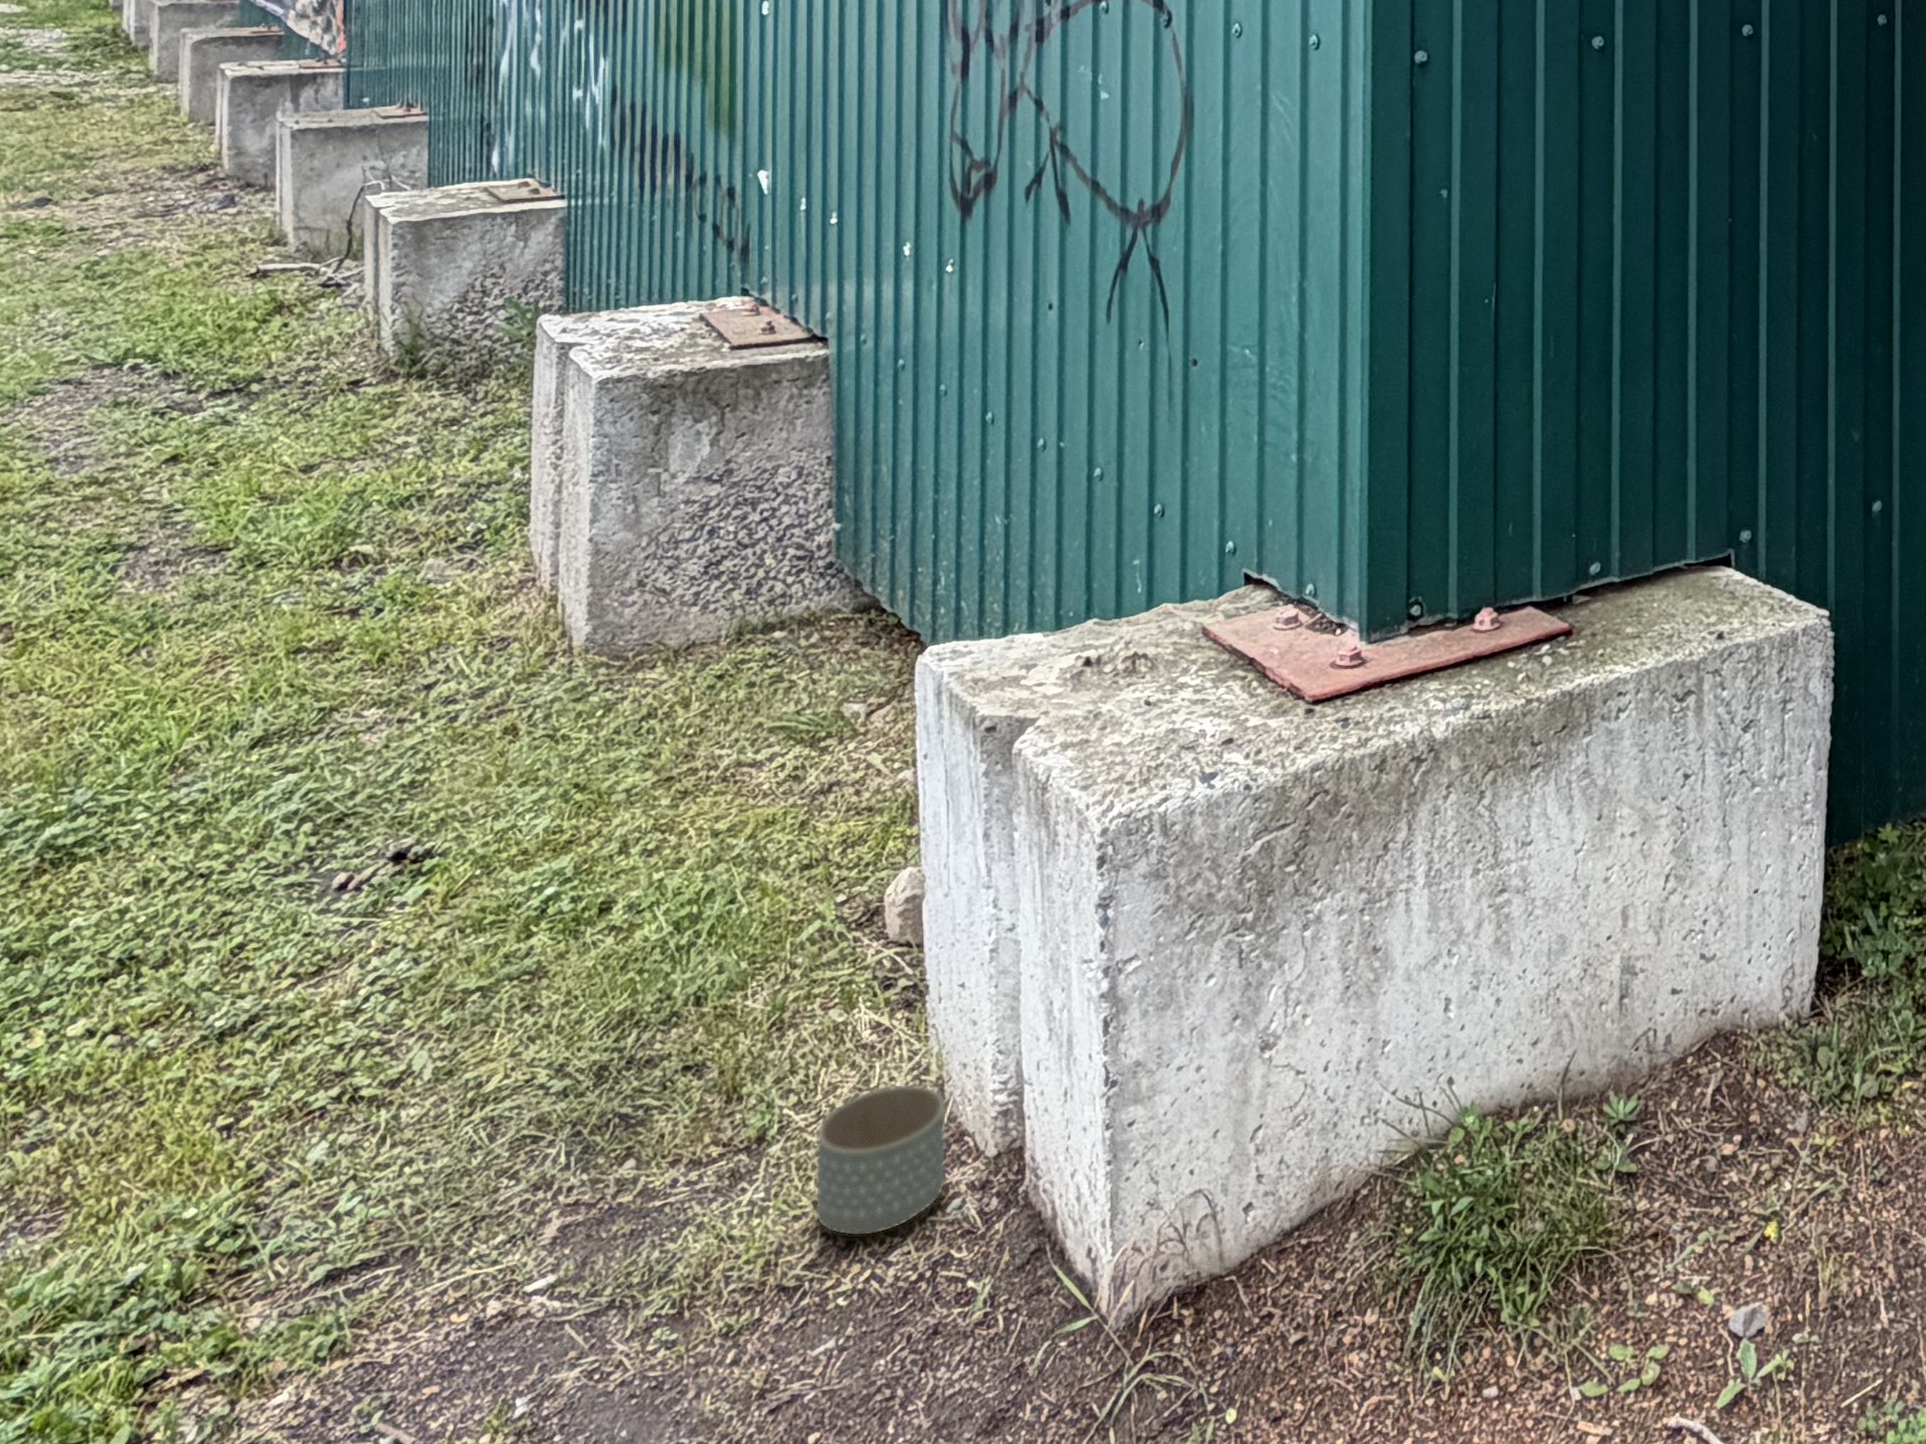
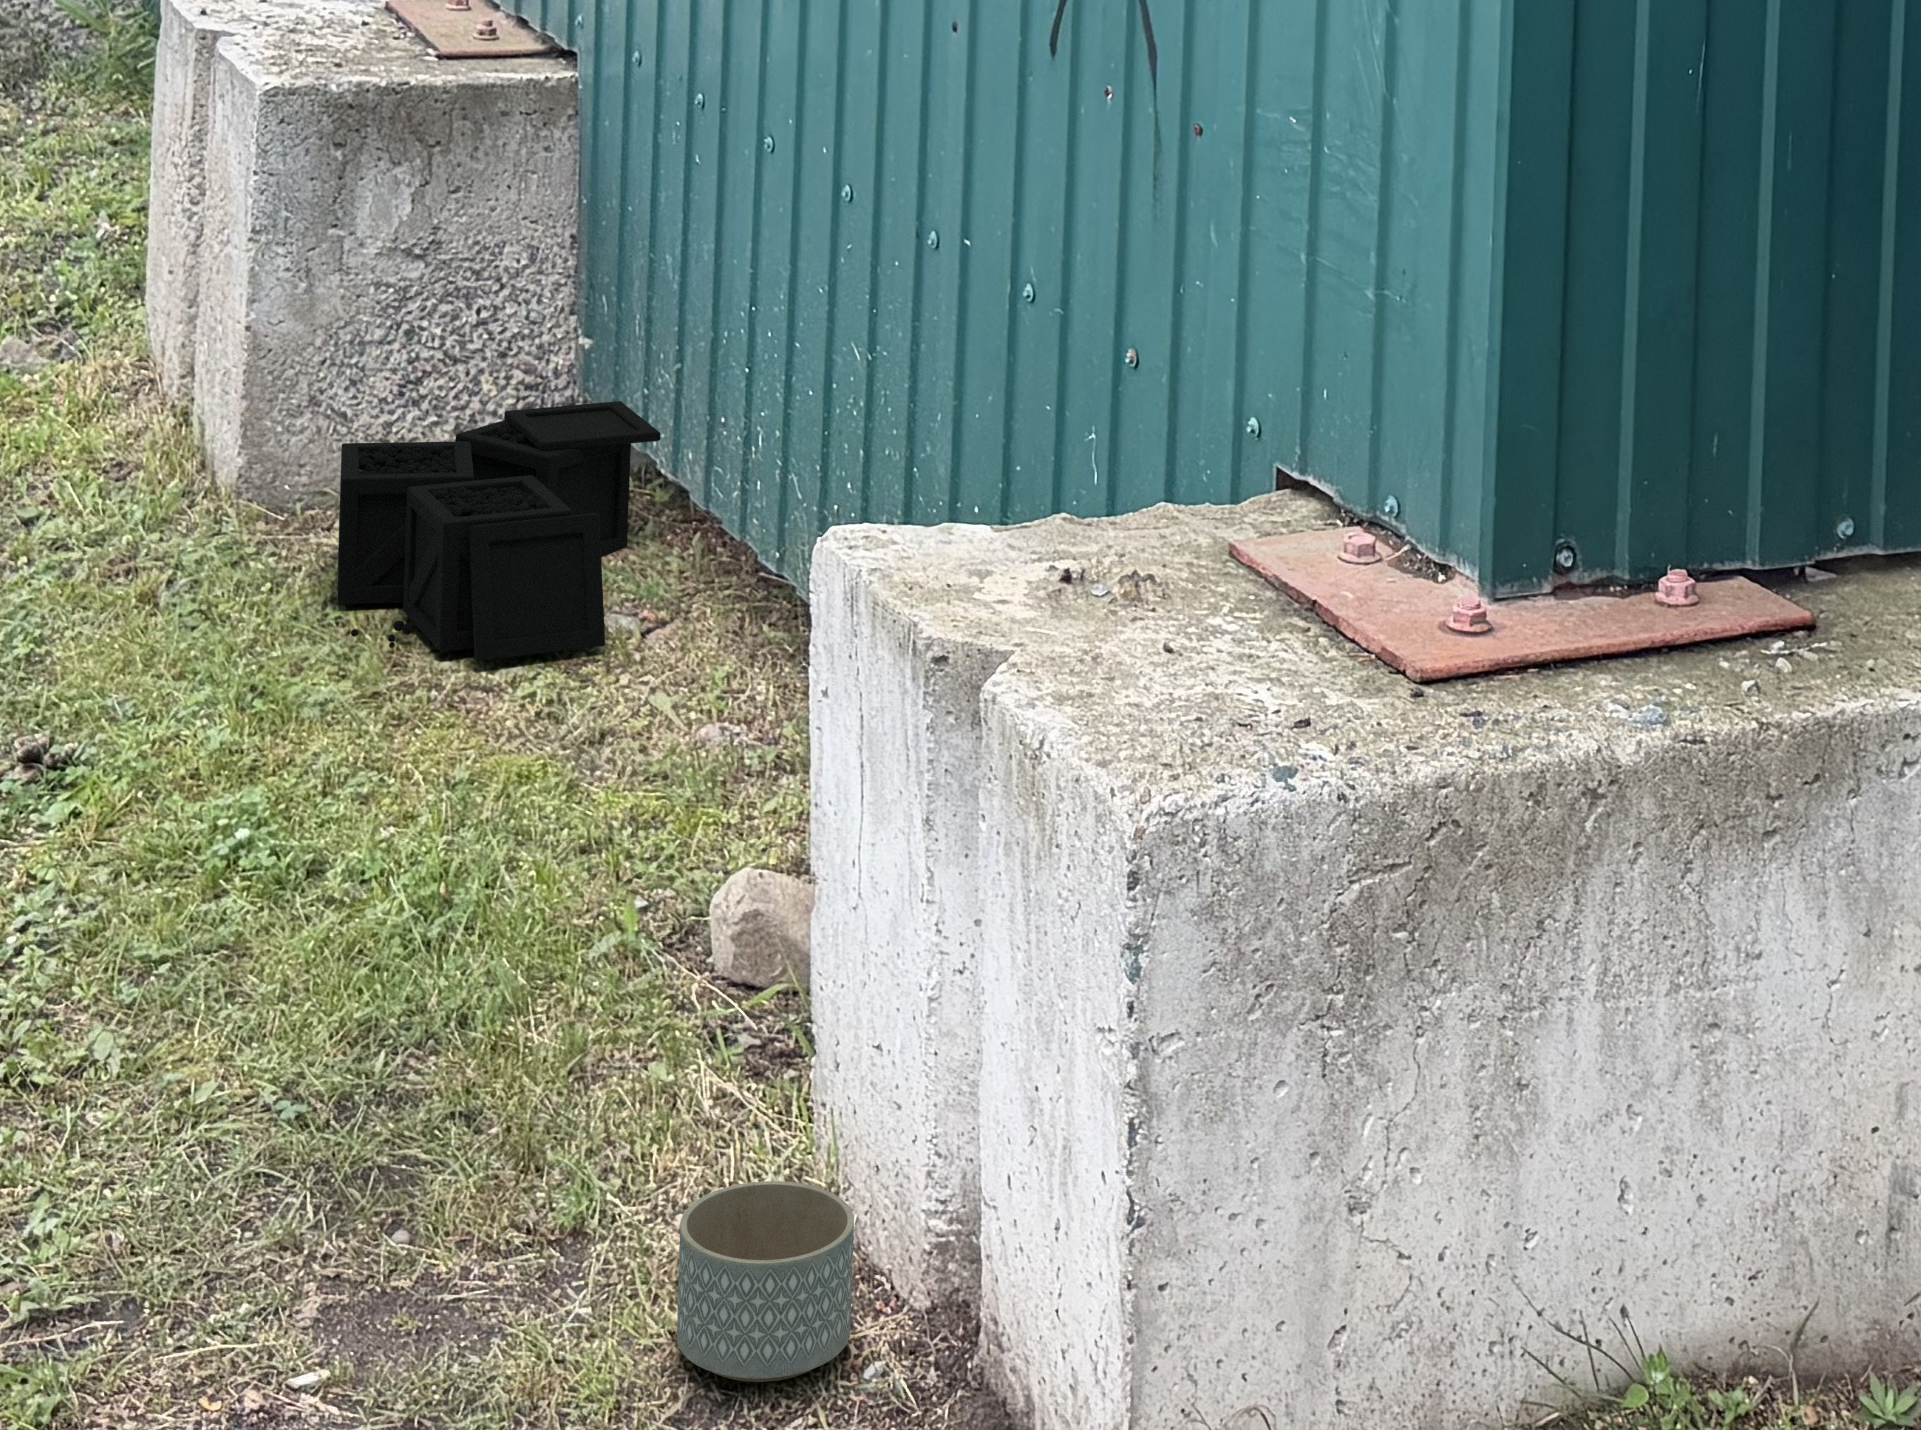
storage bin: none [640,547,877,736] -> present [338,401,661,661]

